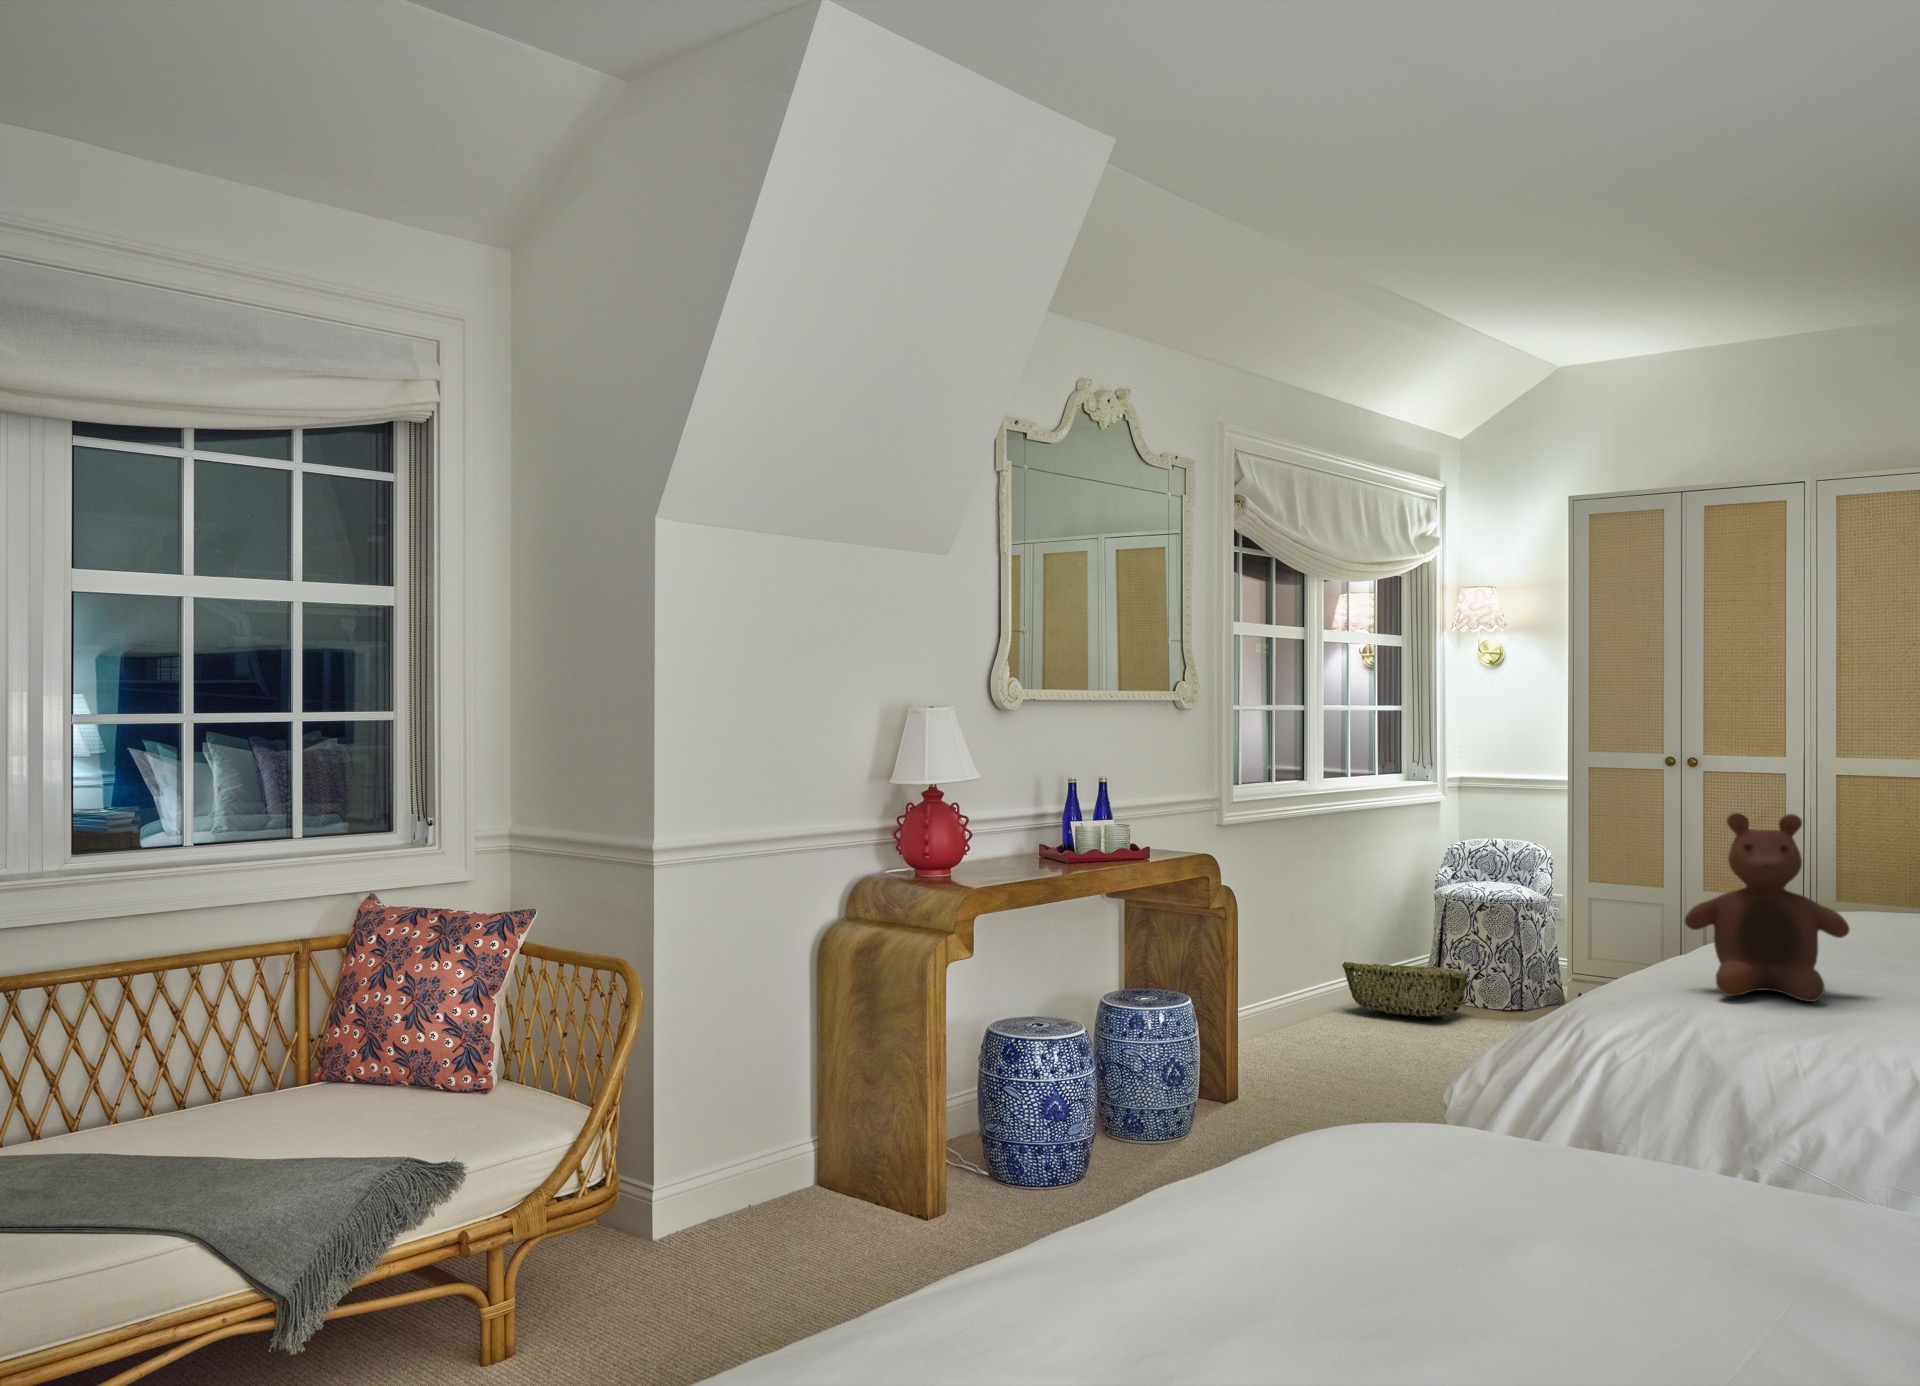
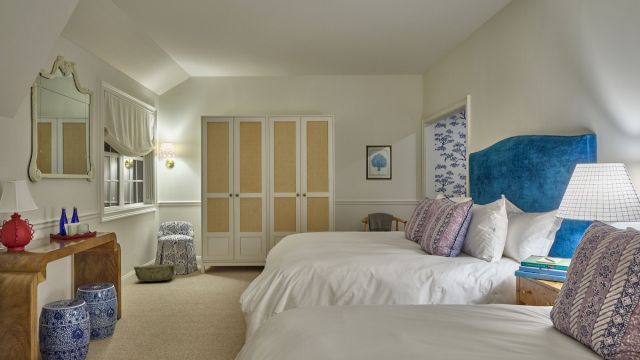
stuffed bear: present [1684,813,1850,1002] -> none [285,206,323,256]

